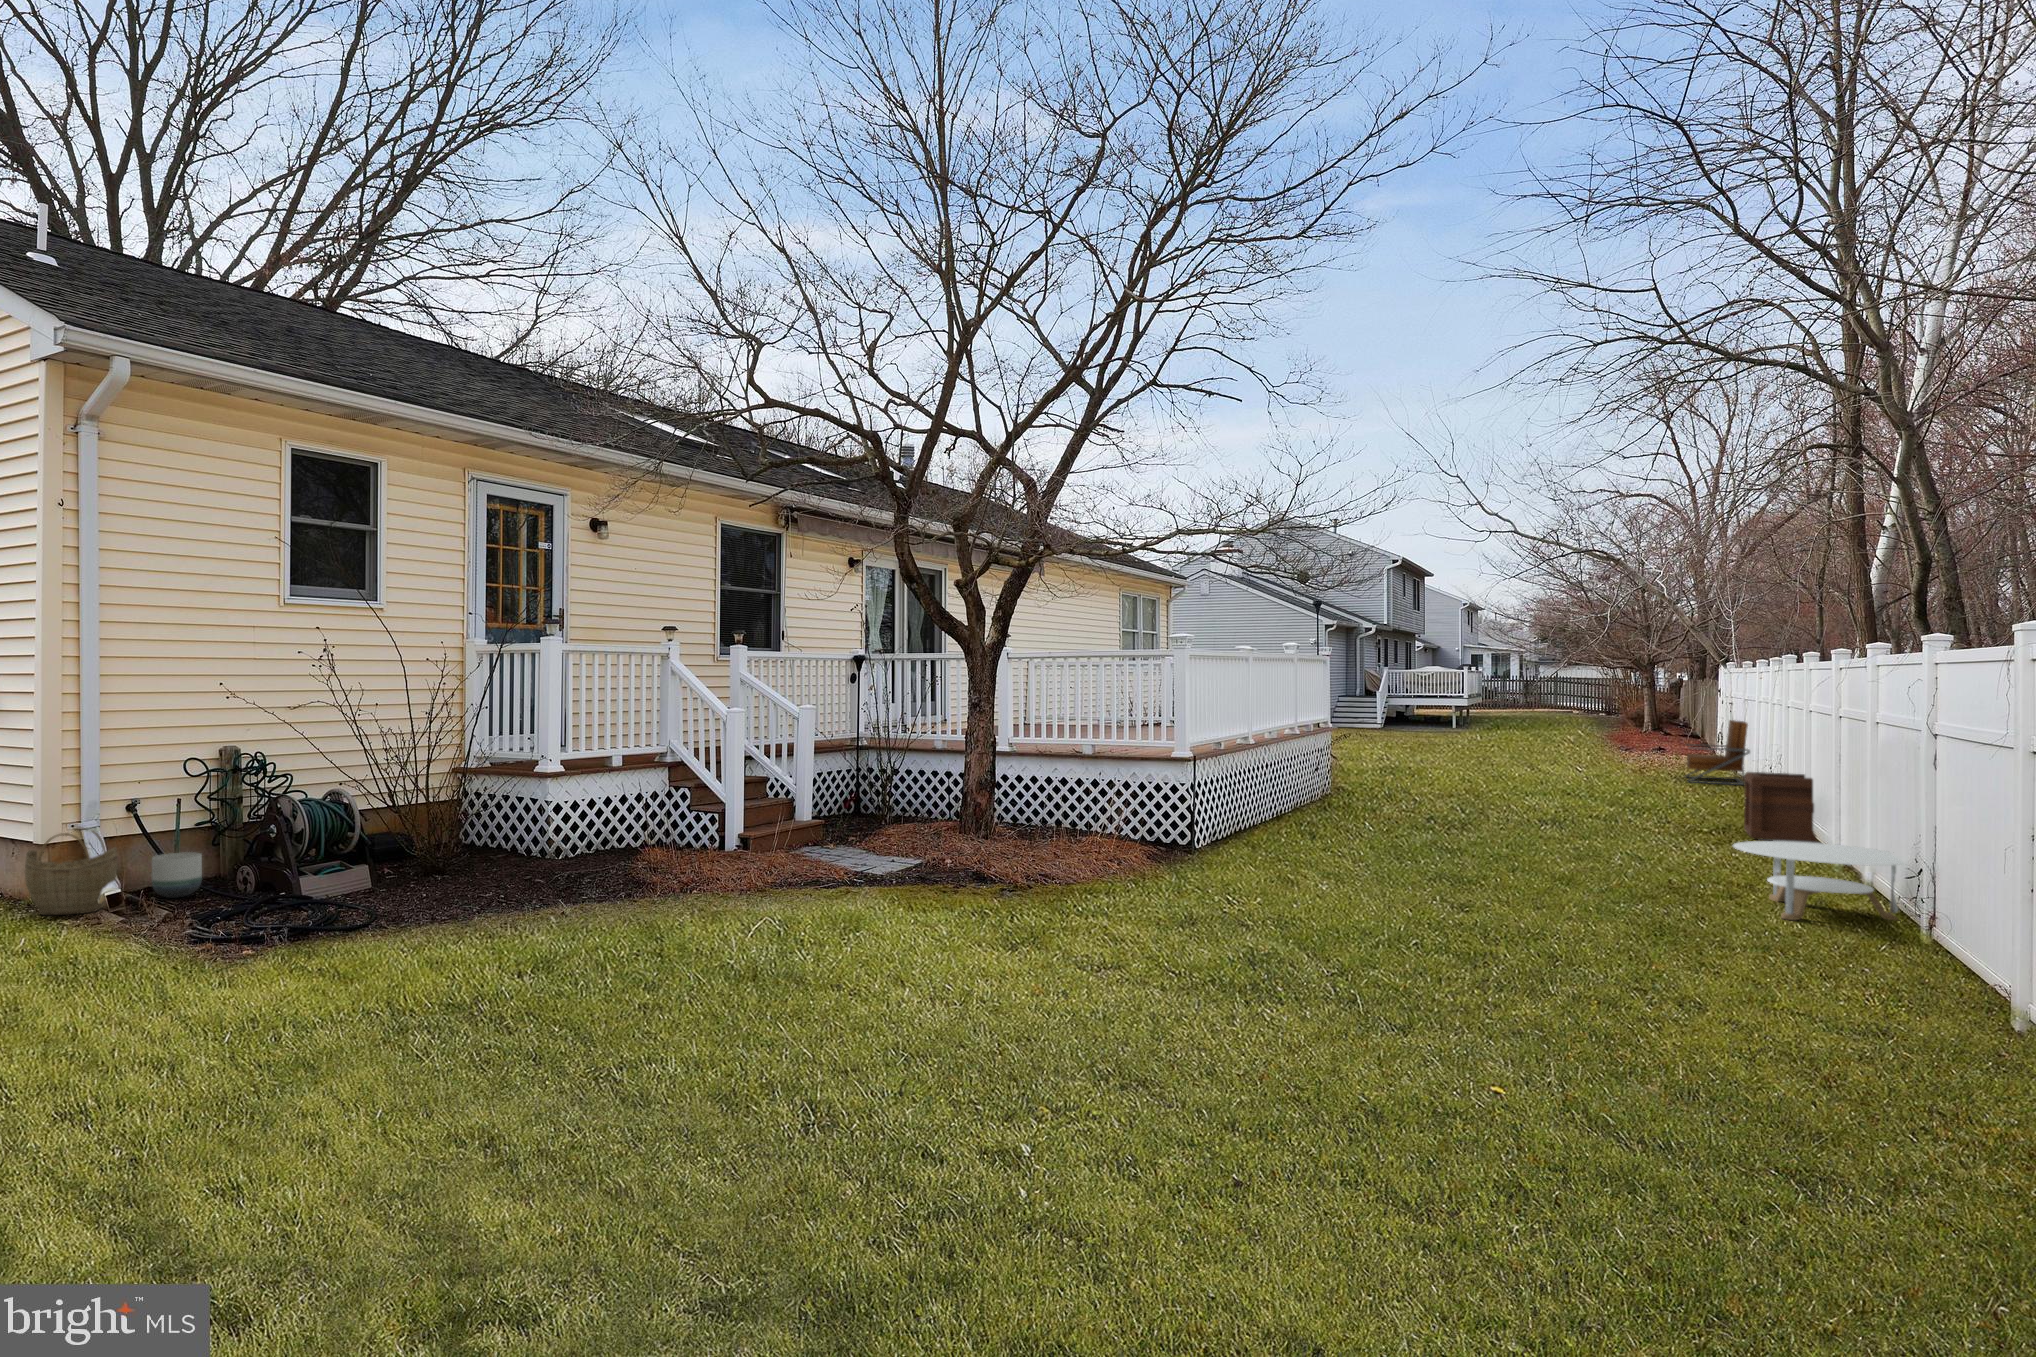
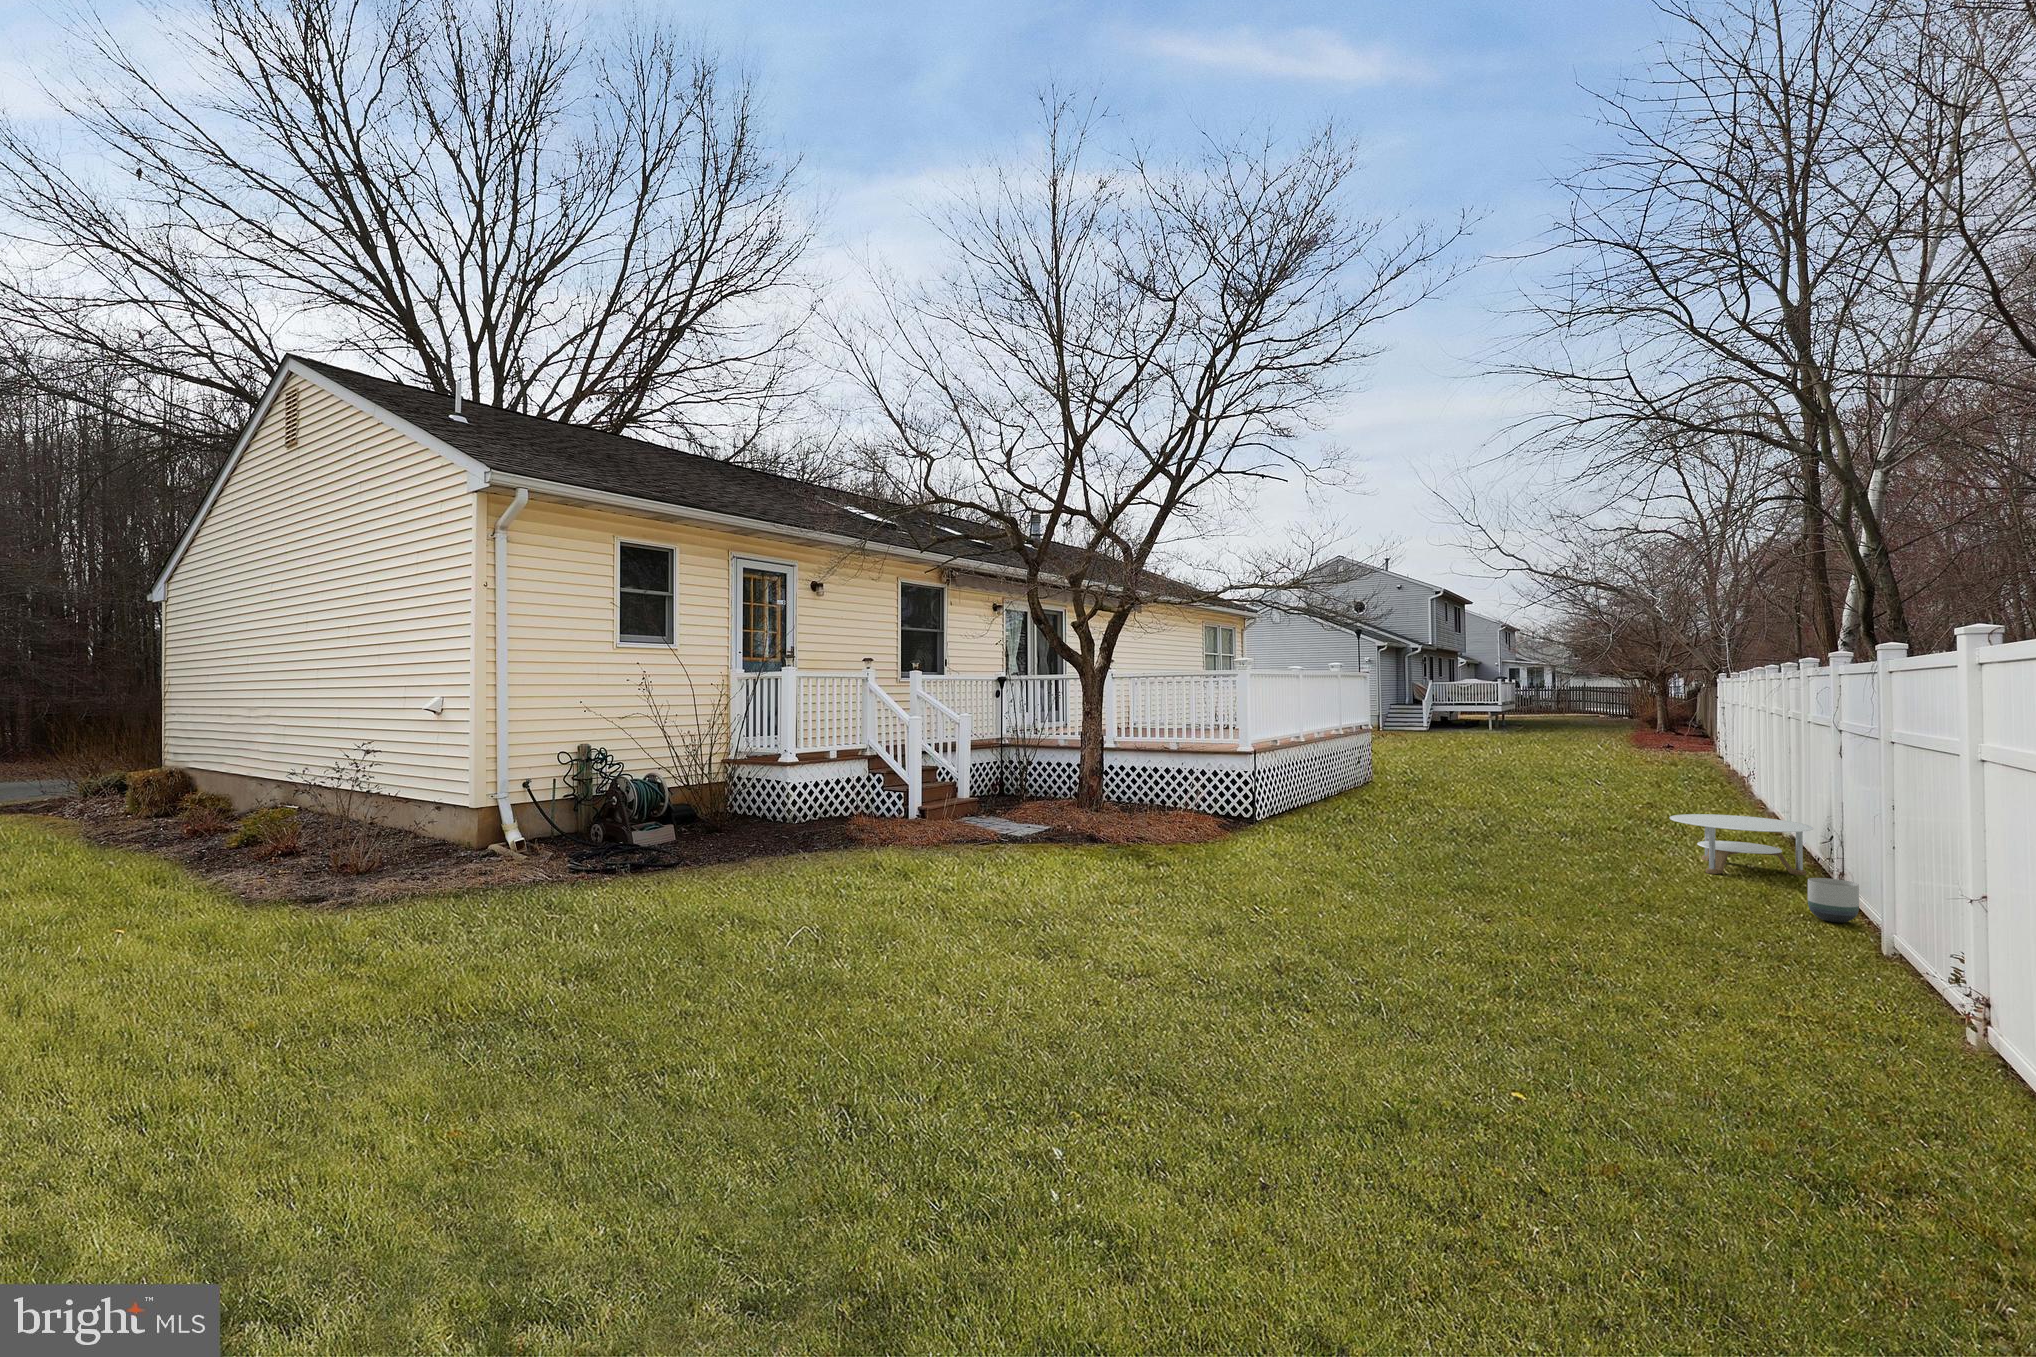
lounge chair: present [1685,720,1750,785] -> none [1668,721,1725,775]
wooden crate: present [1744,772,1819,843] -> none [1702,762,1769,820]
woven basket: present [25,828,118,915] -> none [462,798,517,856]
planter: present [152,852,202,898] -> present [1808,878,1859,922]

